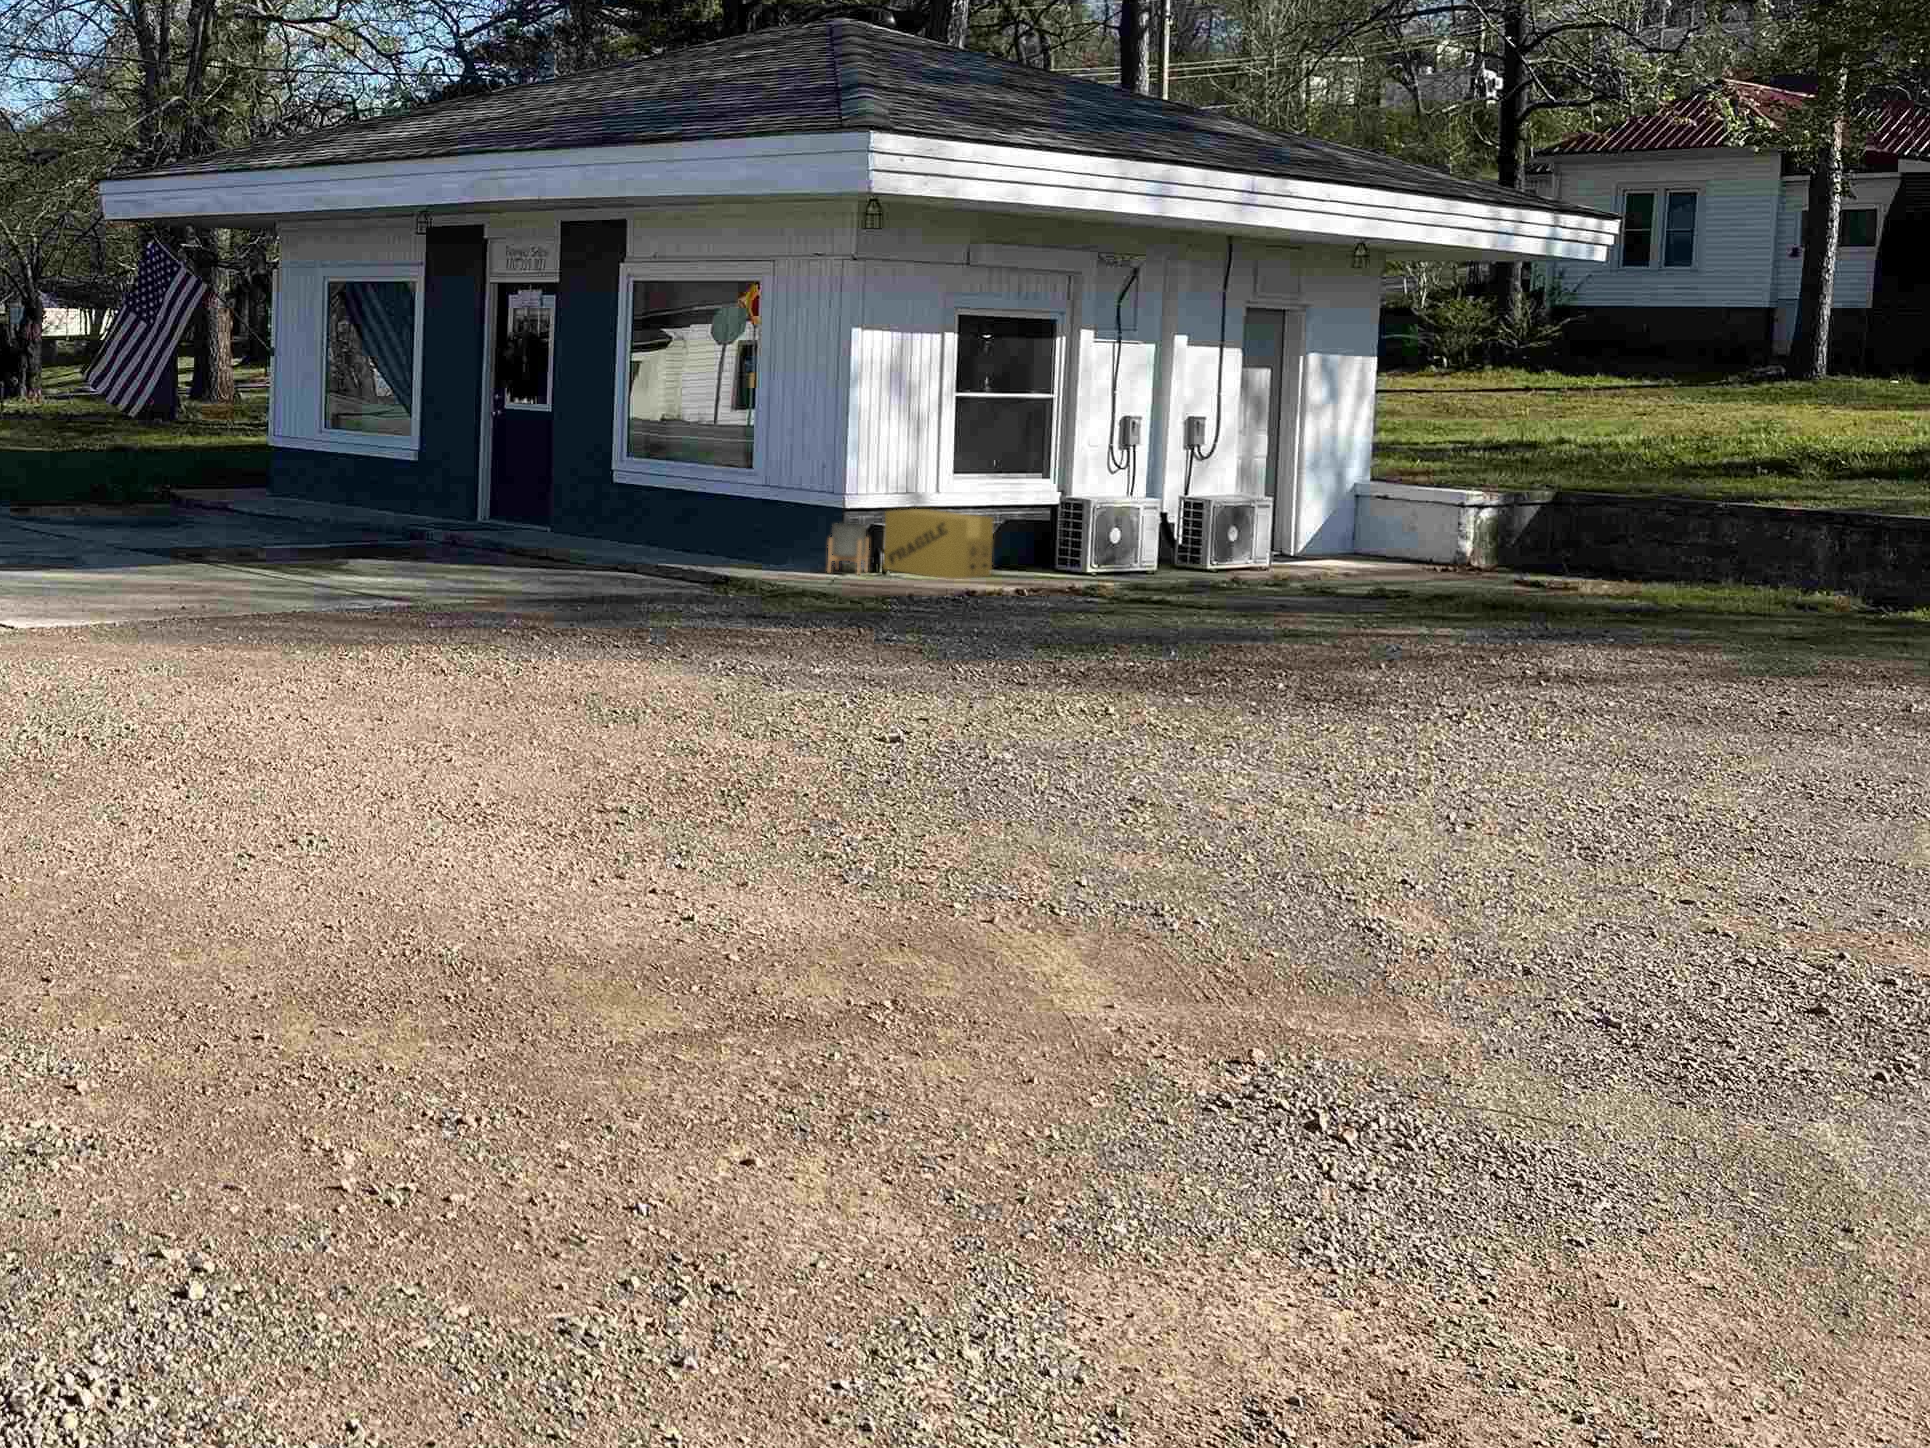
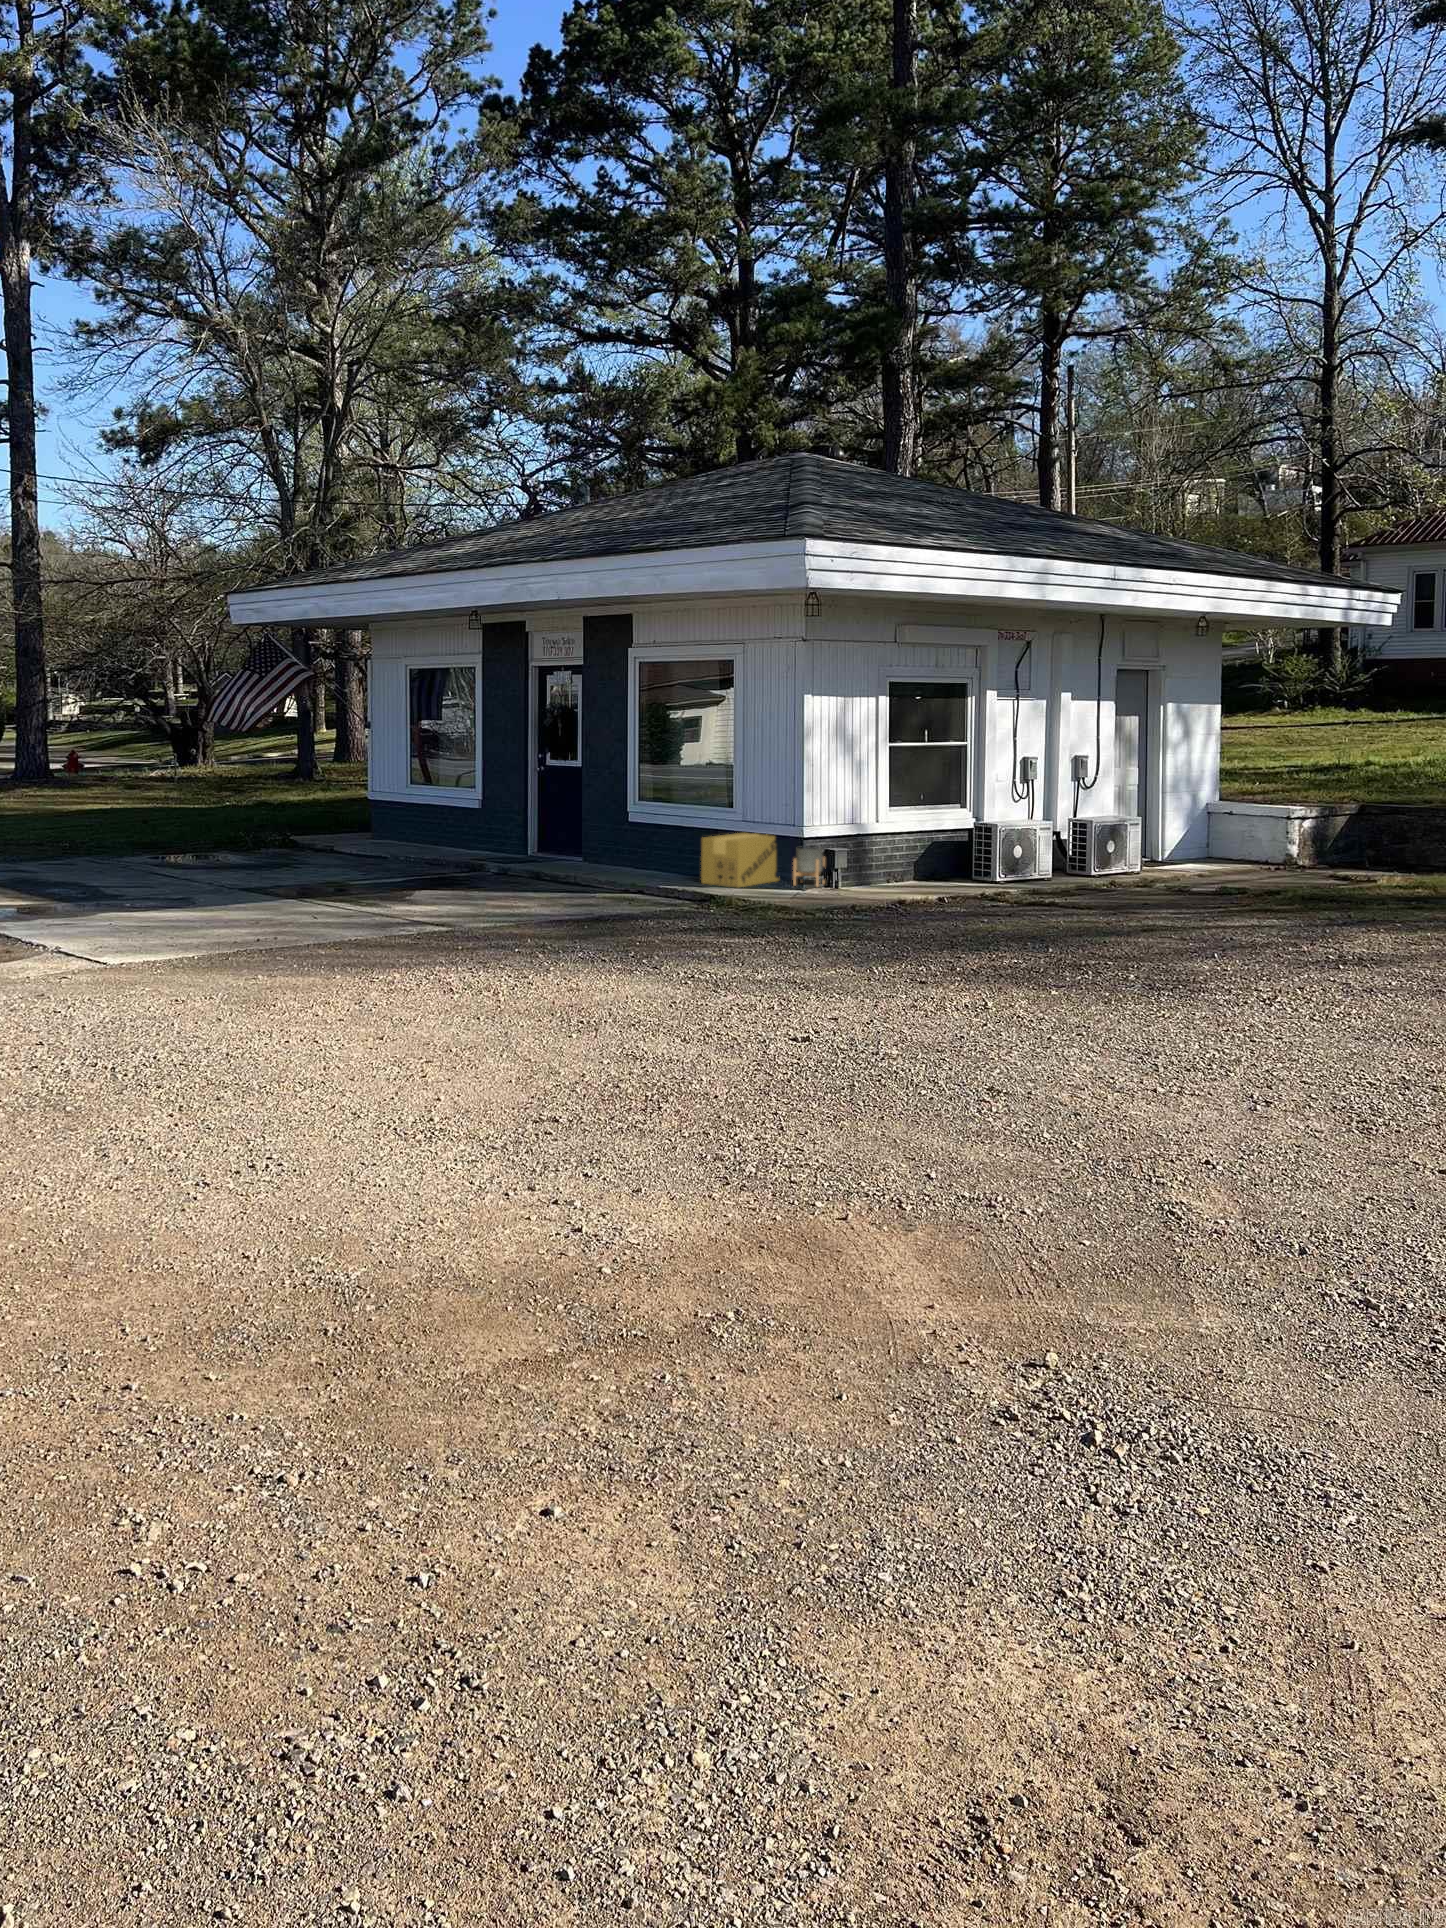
cardboard box: present [883,509,994,579] -> present [701,833,779,887]

